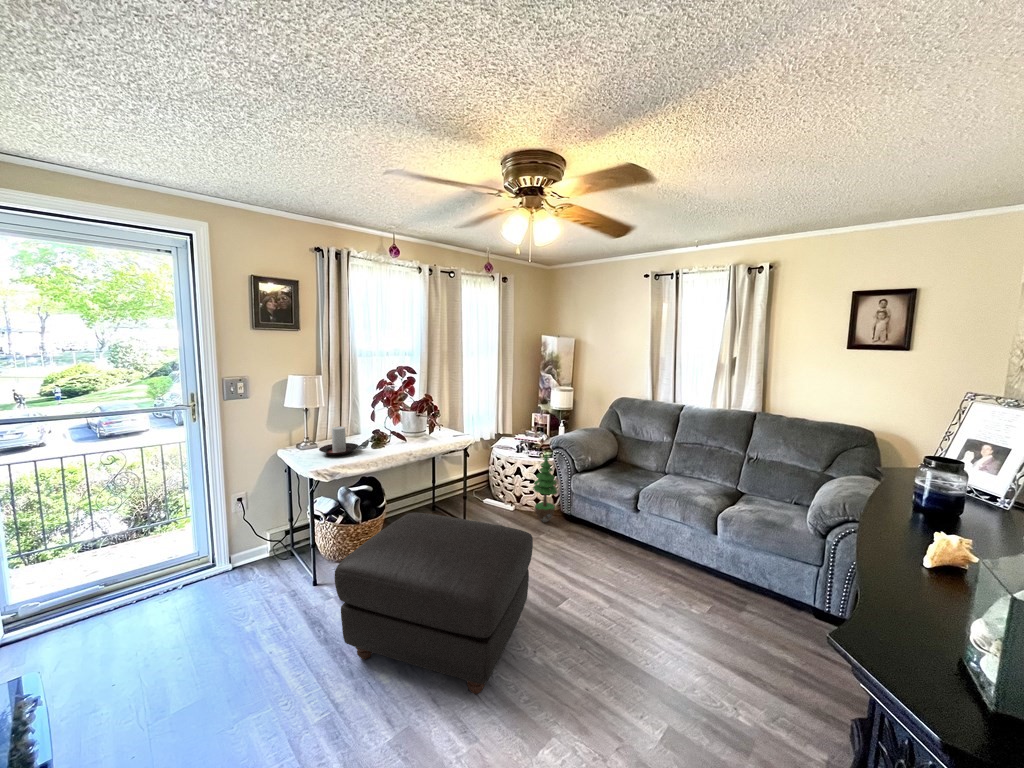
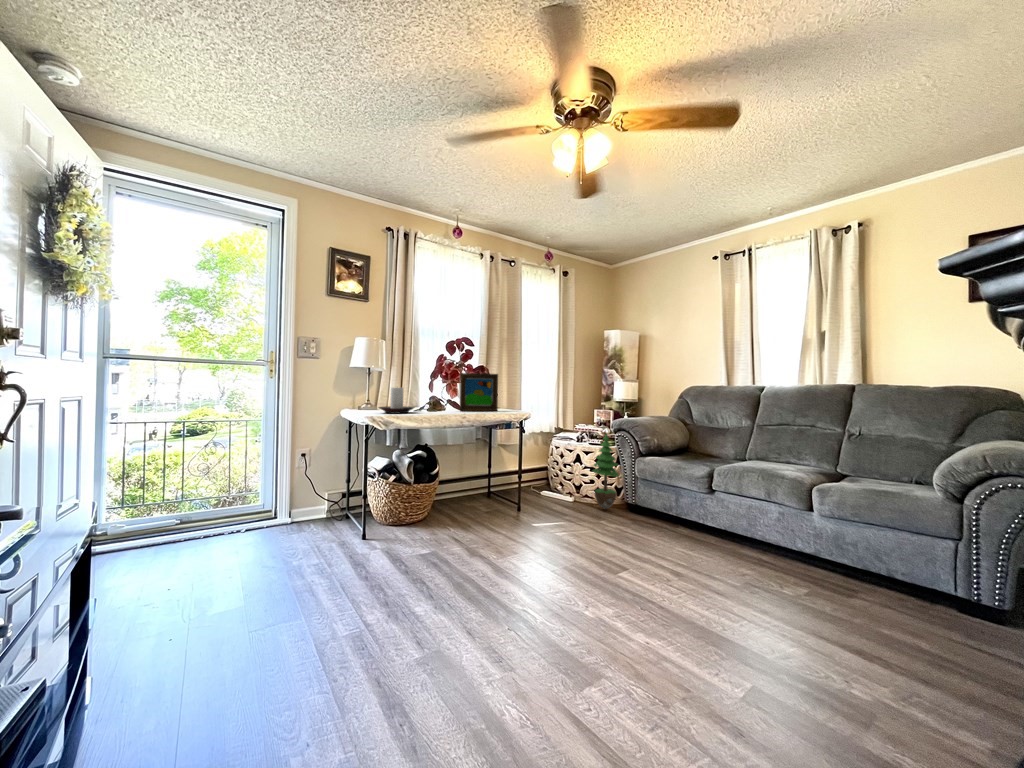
picture frame: none [404,403,442,443] -> present [460,373,498,411]
ottoman: present [335,513,533,694] -> none [376,461,586,634]

